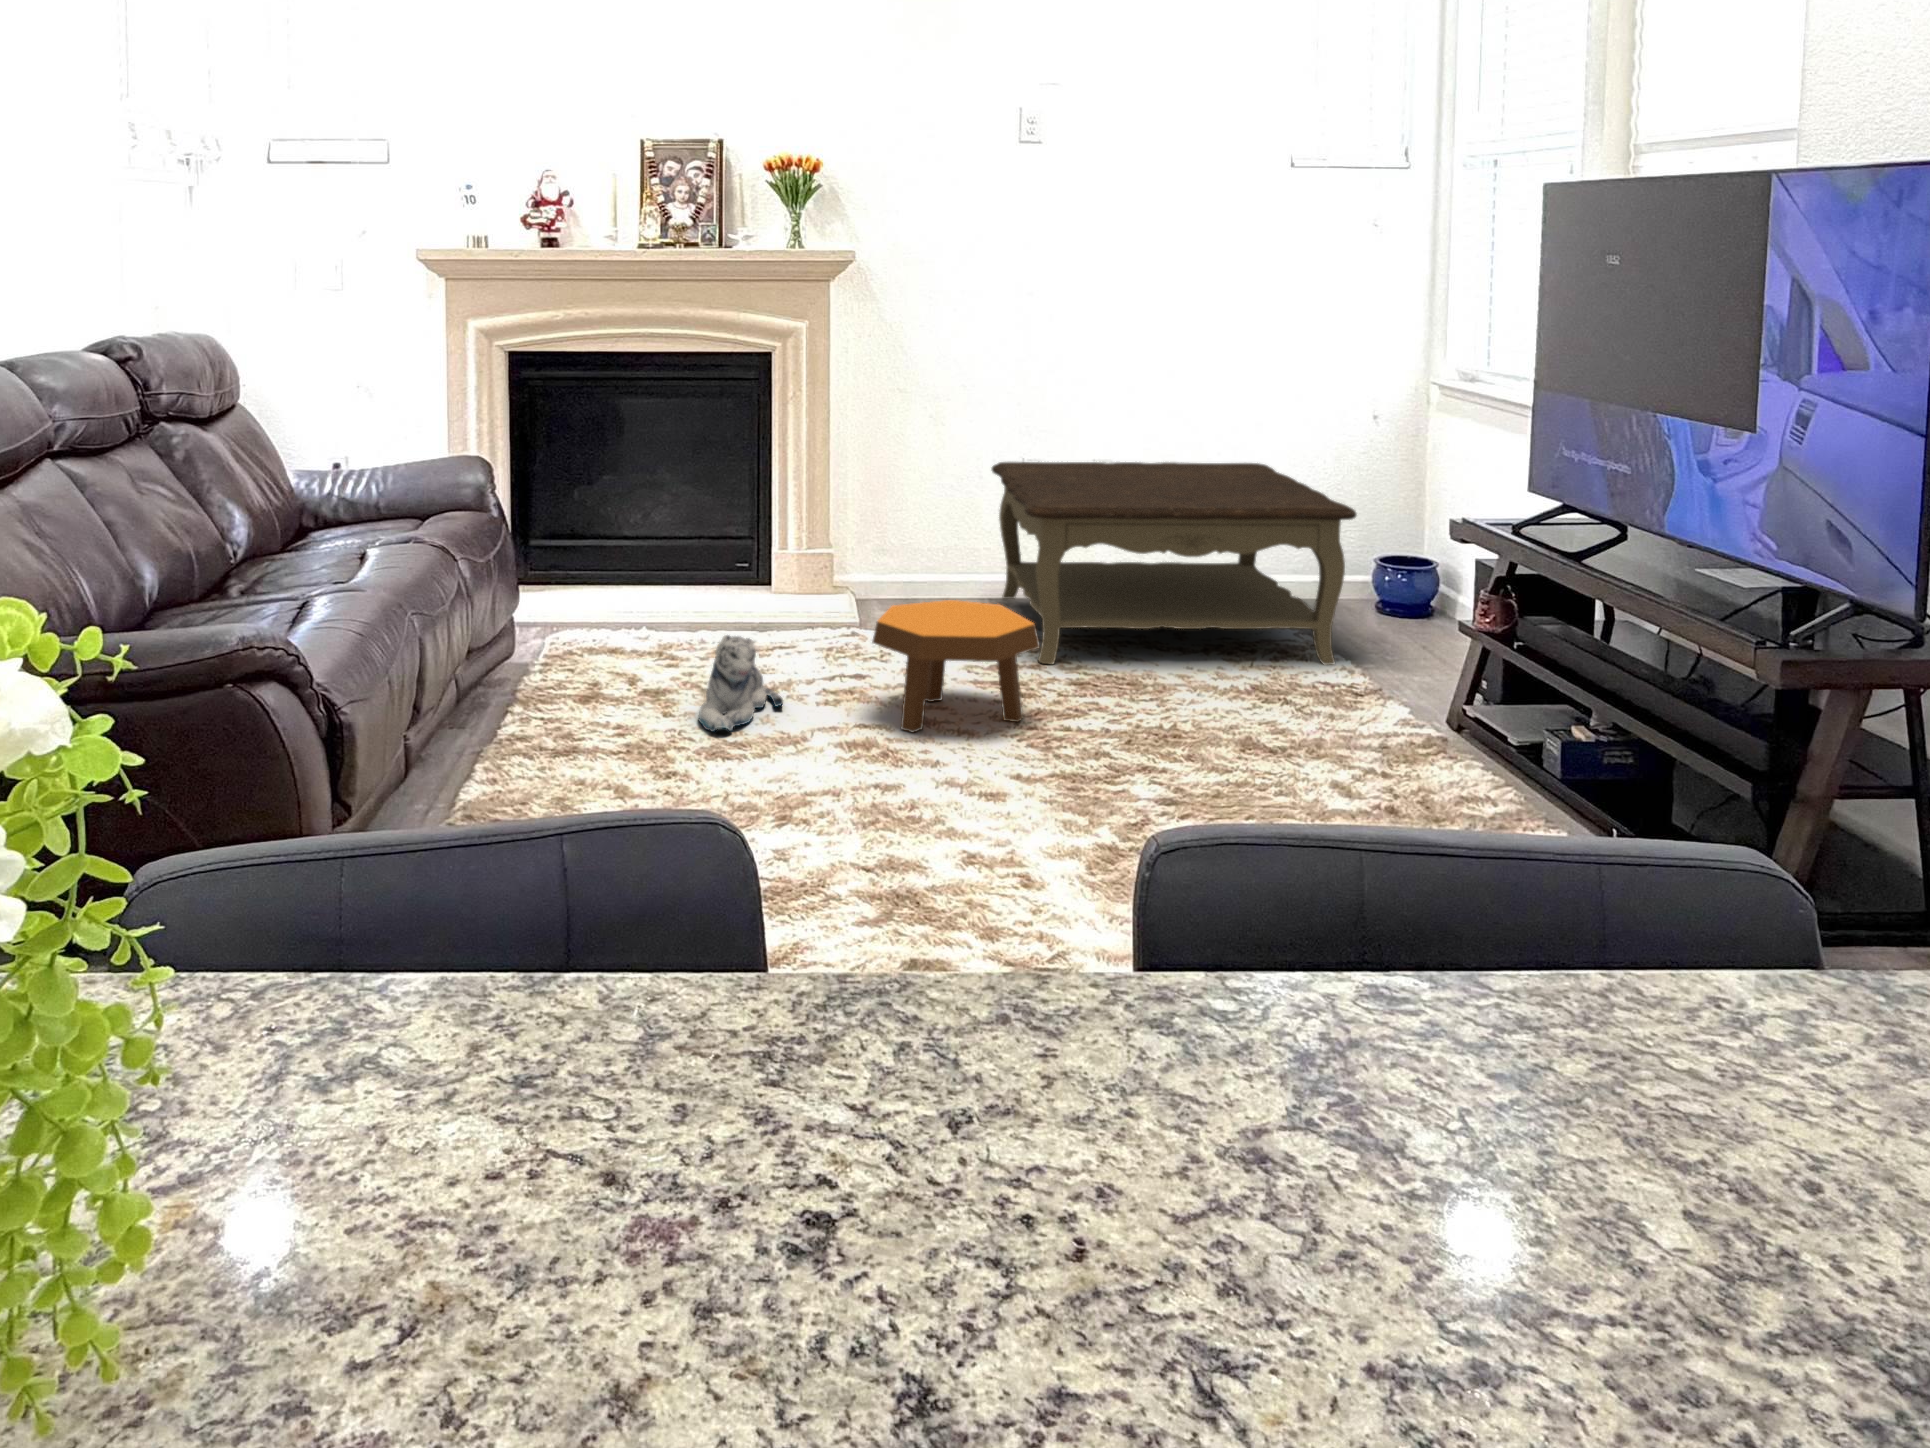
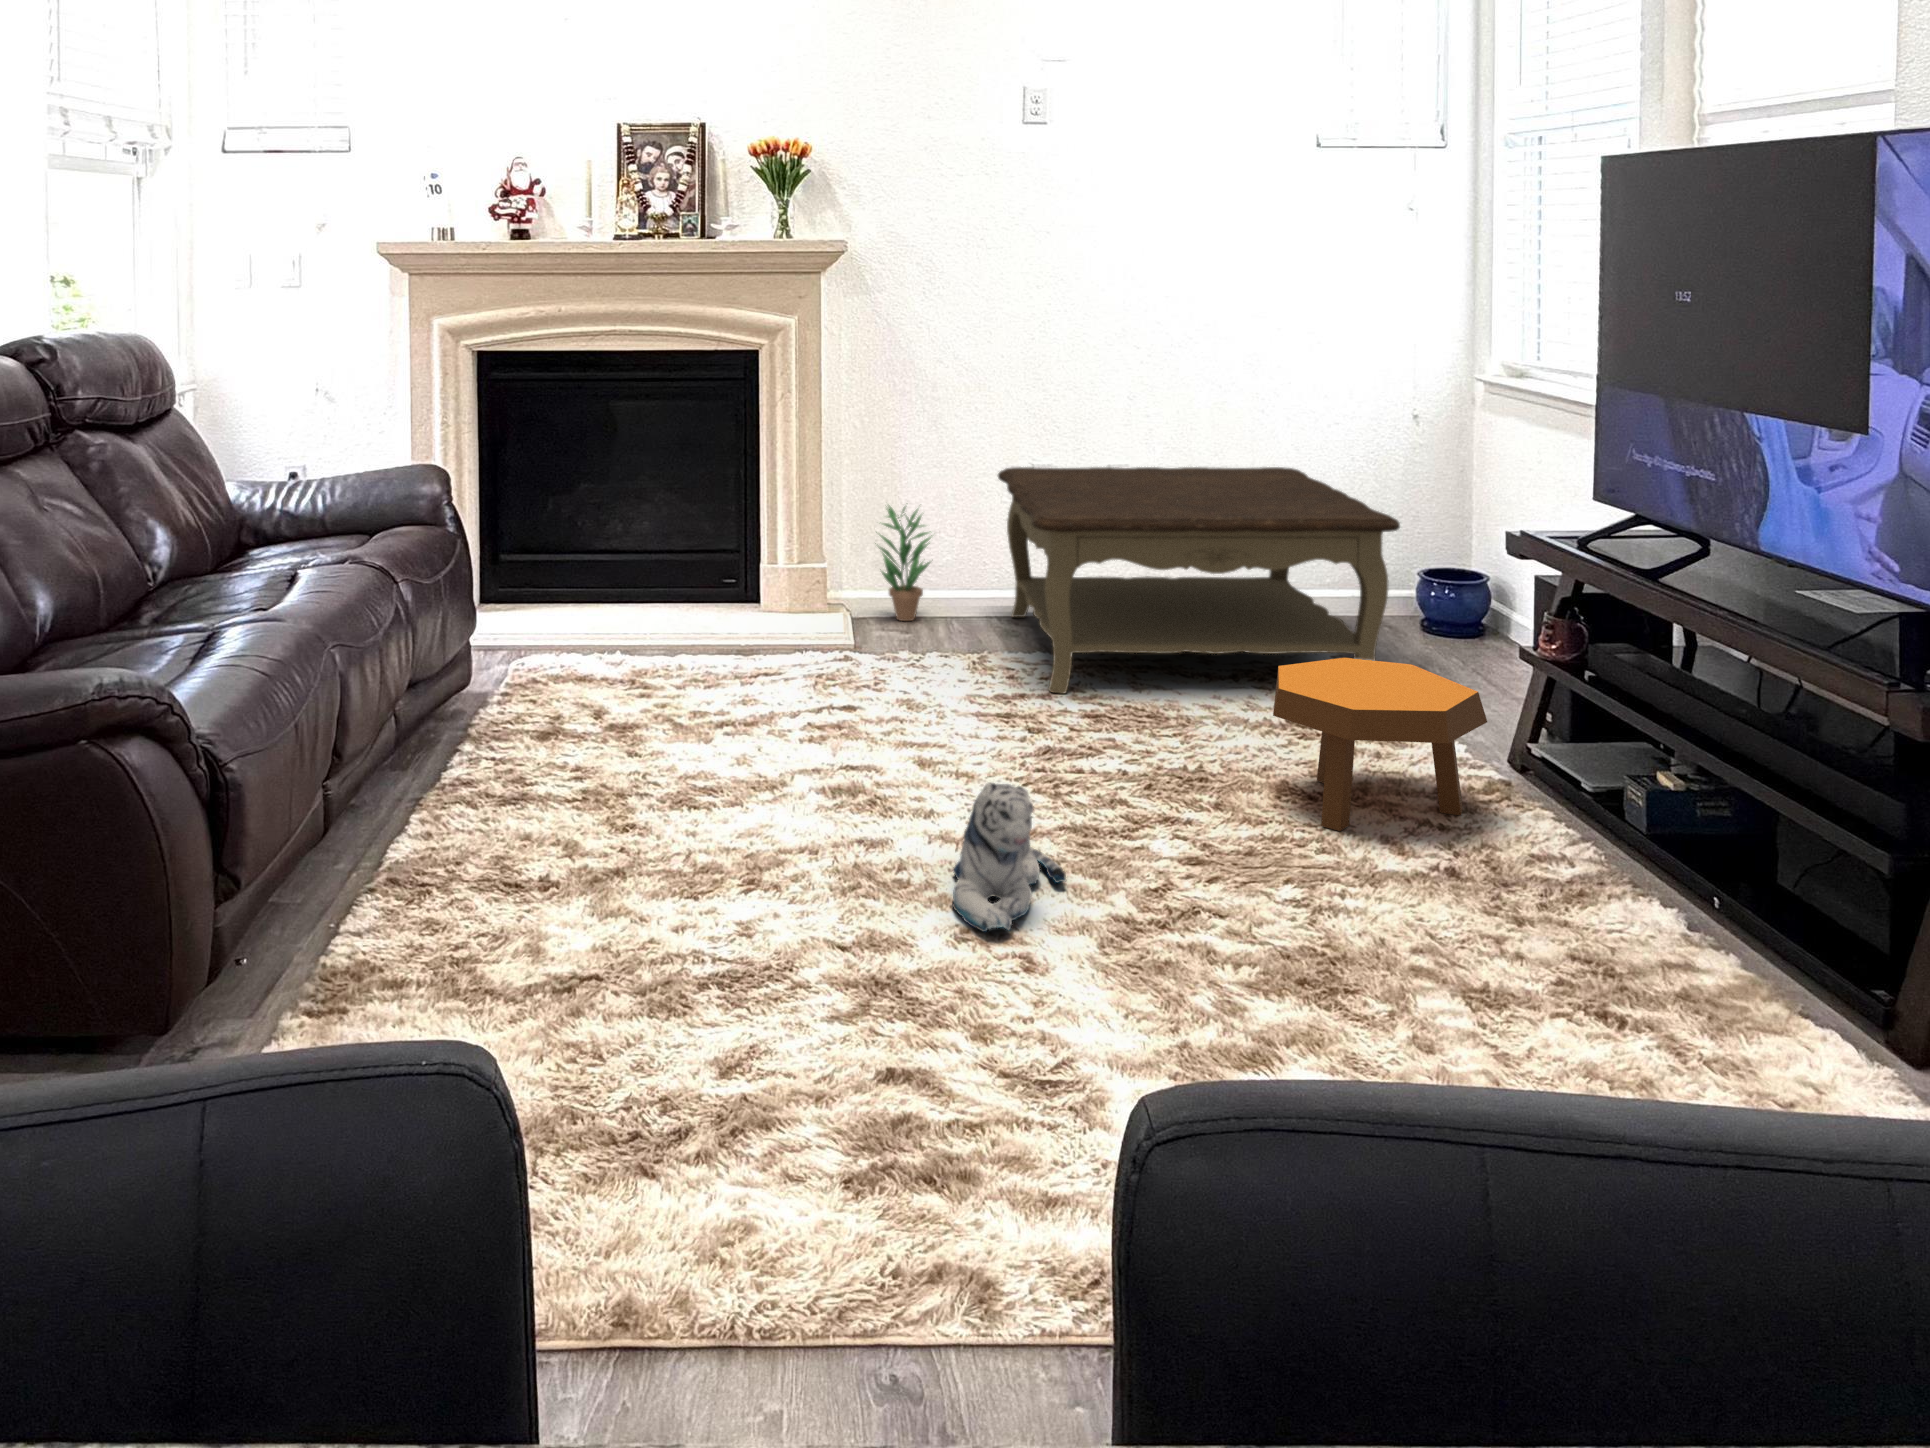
potted plant: none [876,492,935,602] -> present [875,506,931,621]
footstool: present [872,600,1040,732] -> present [1273,658,1487,831]
plush toy: present [699,635,783,732] -> present [953,782,1066,932]

